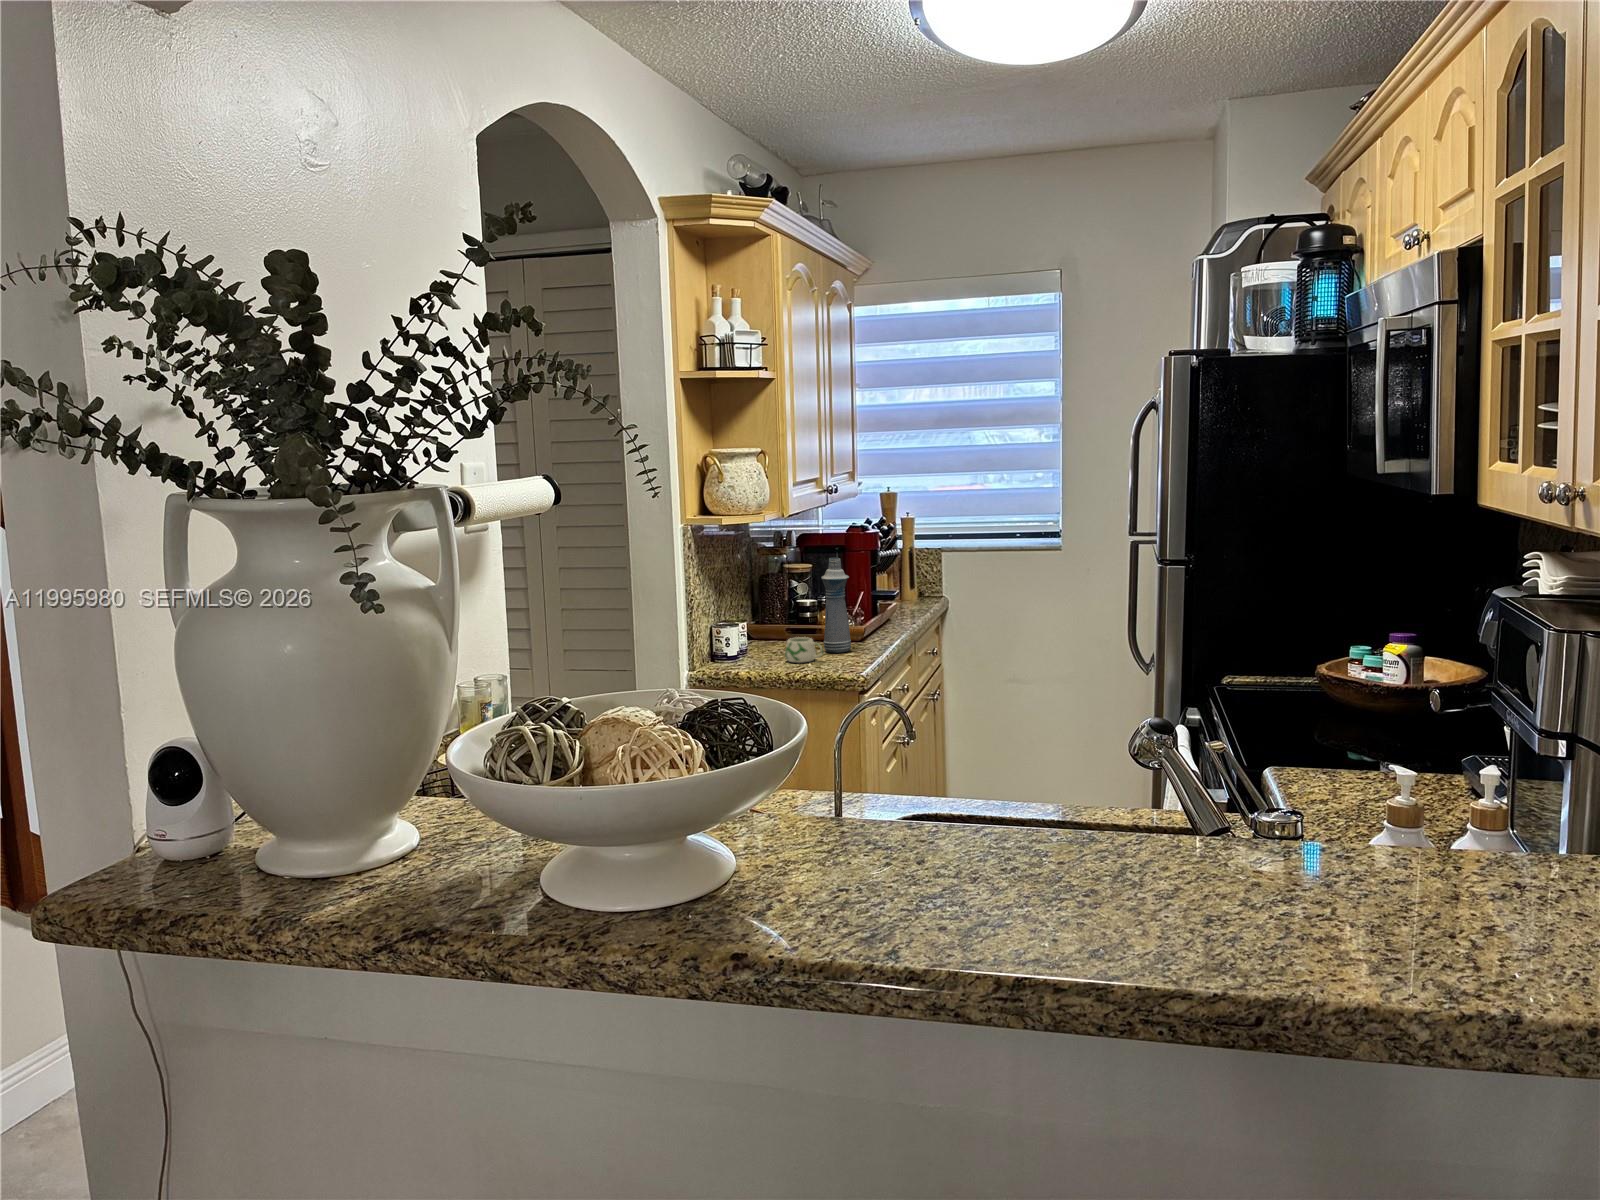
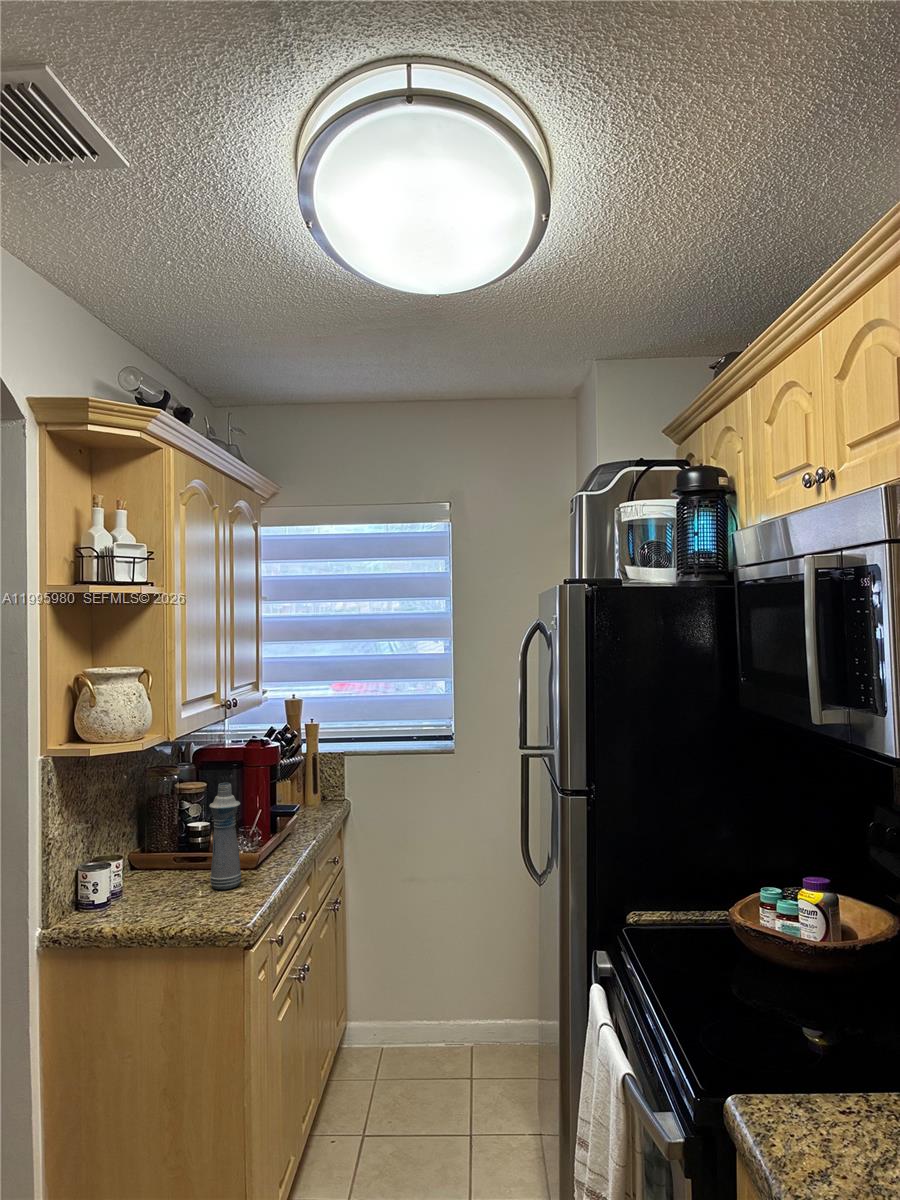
mug: present [785,637,823,663] -> none [161,877,205,910]

